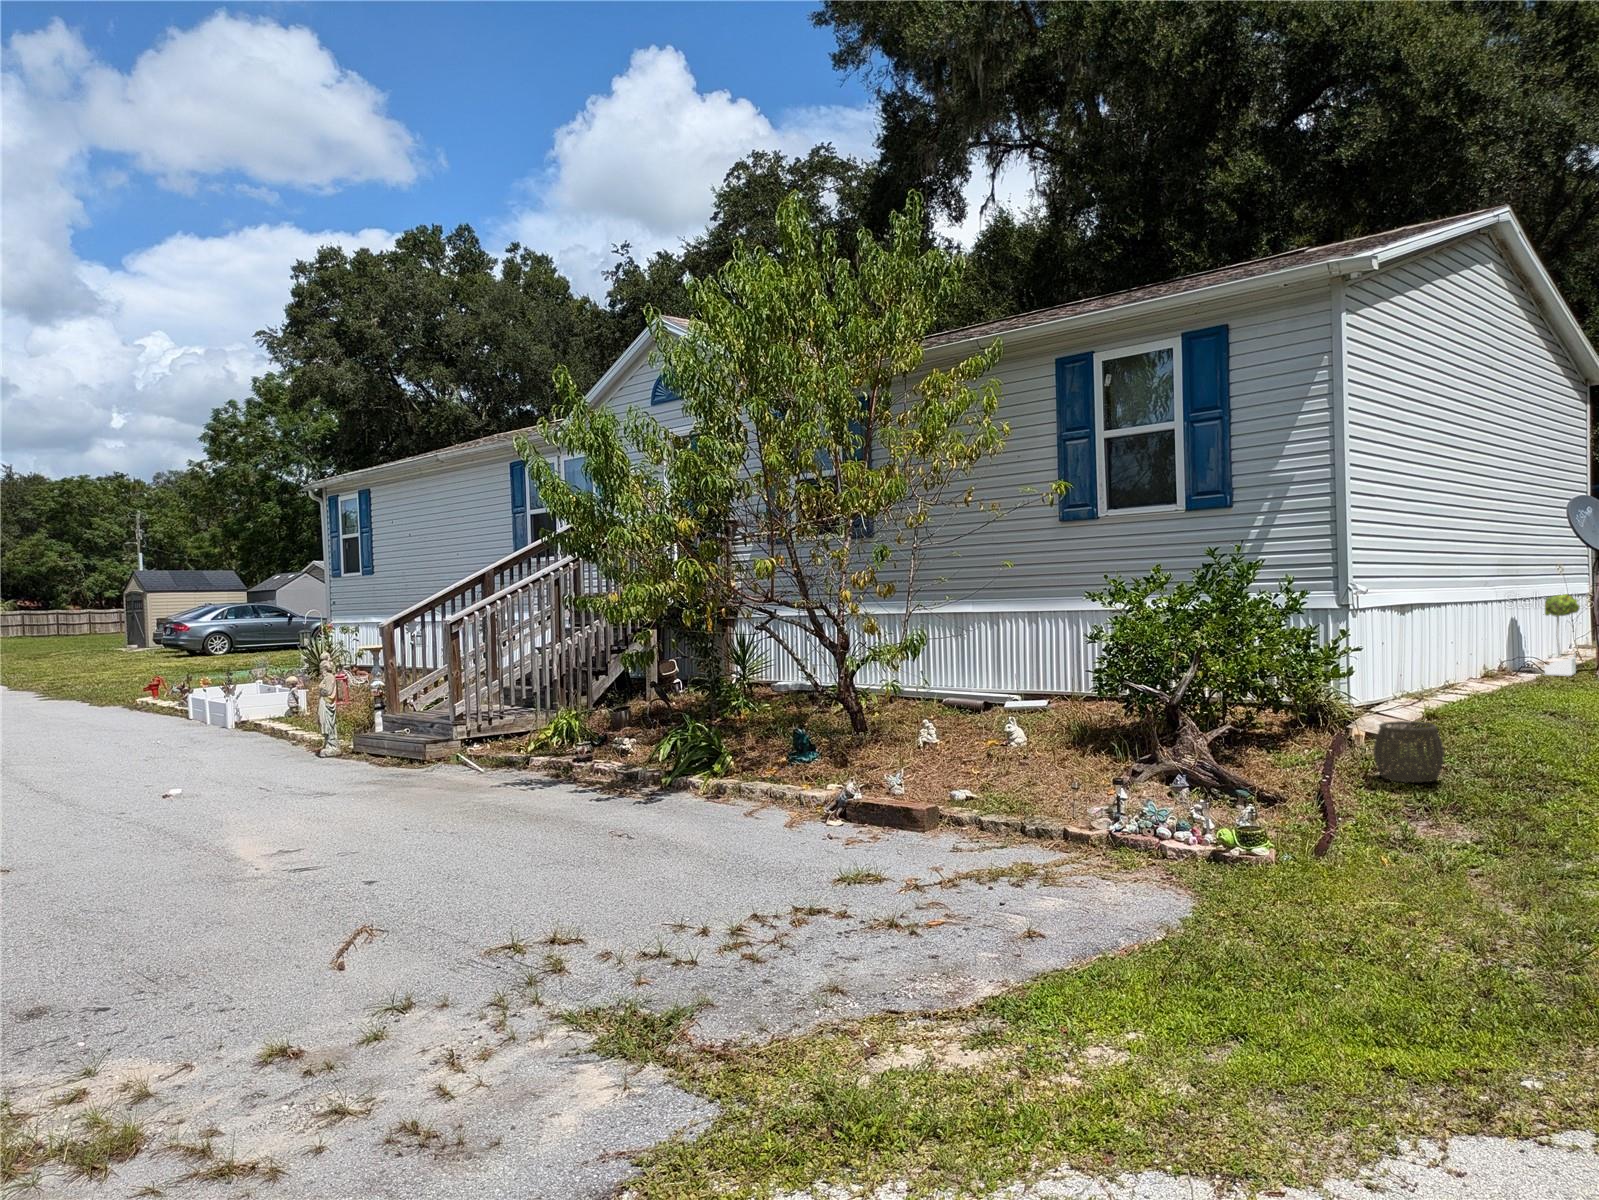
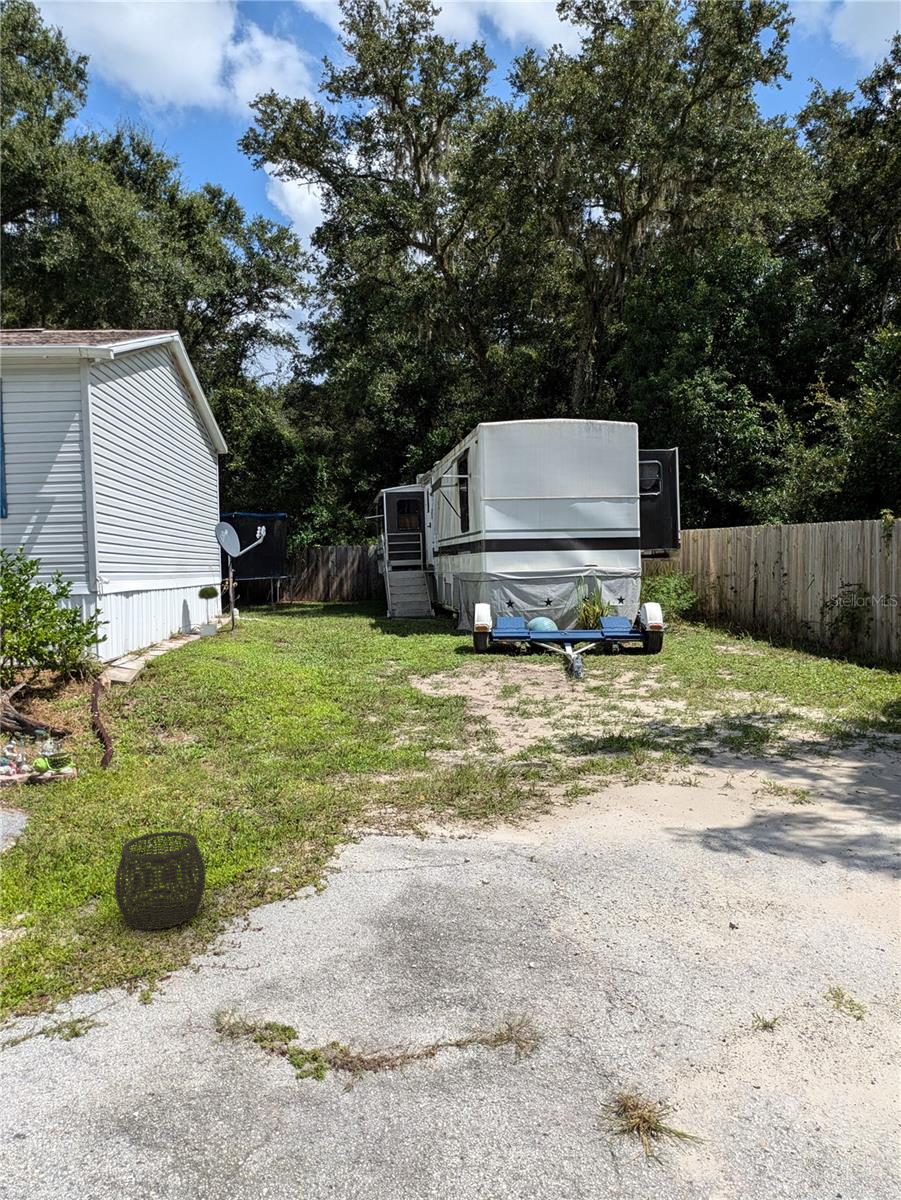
woven basket: present [1374,721,1444,783] -> present [114,831,206,930]

